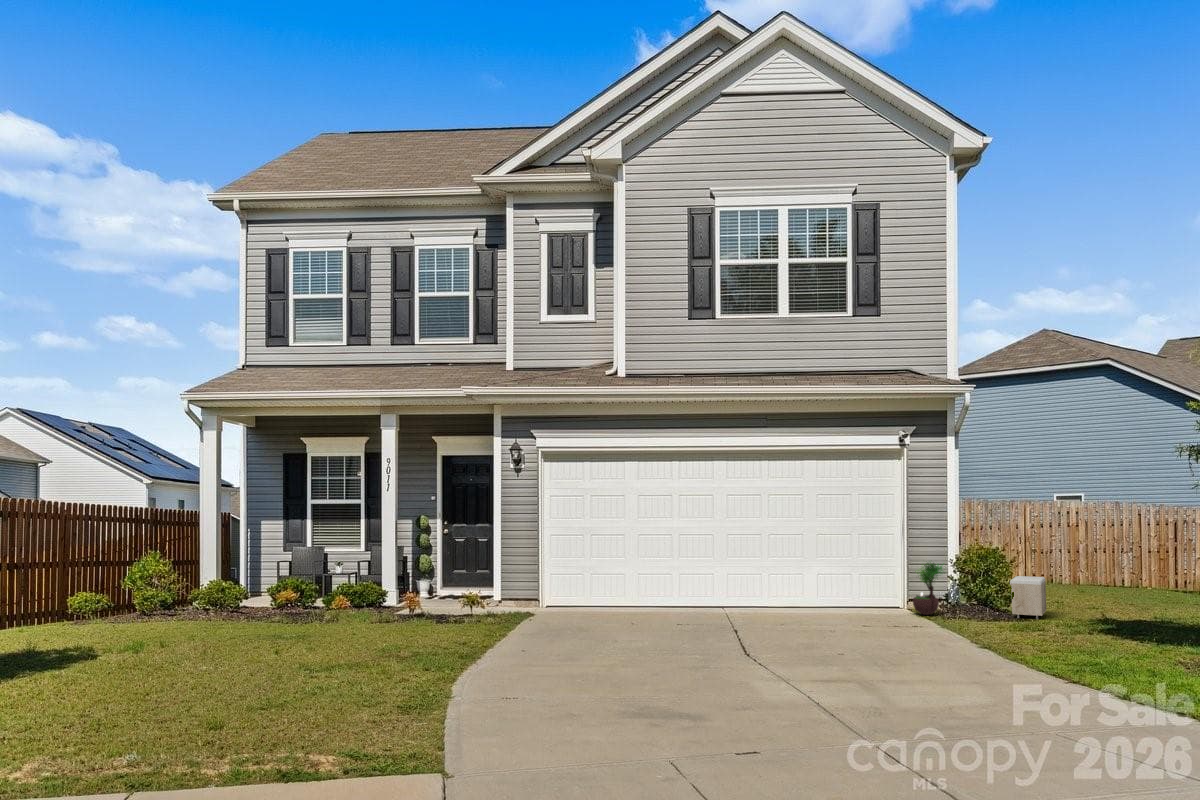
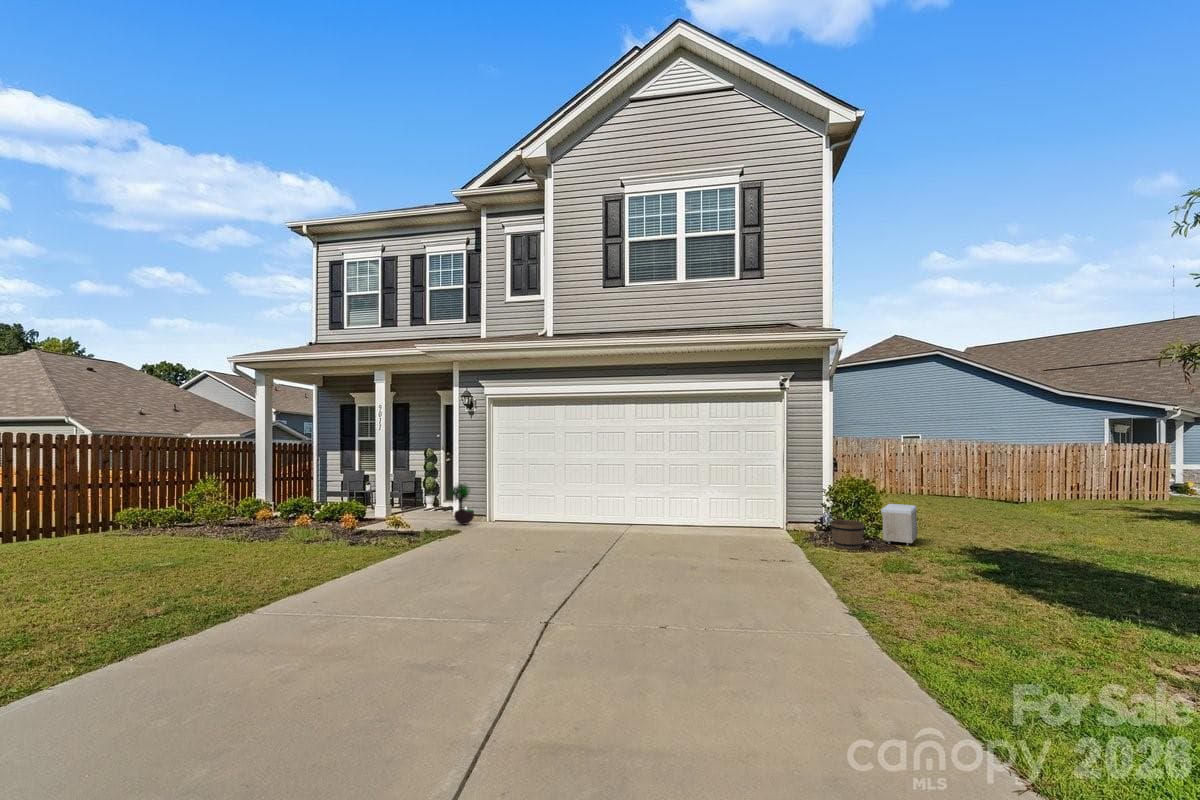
potted tree: present [913,562,942,615] -> present [448,484,474,525]
bucket: none [959,588,994,622] -> present [830,516,864,549]

